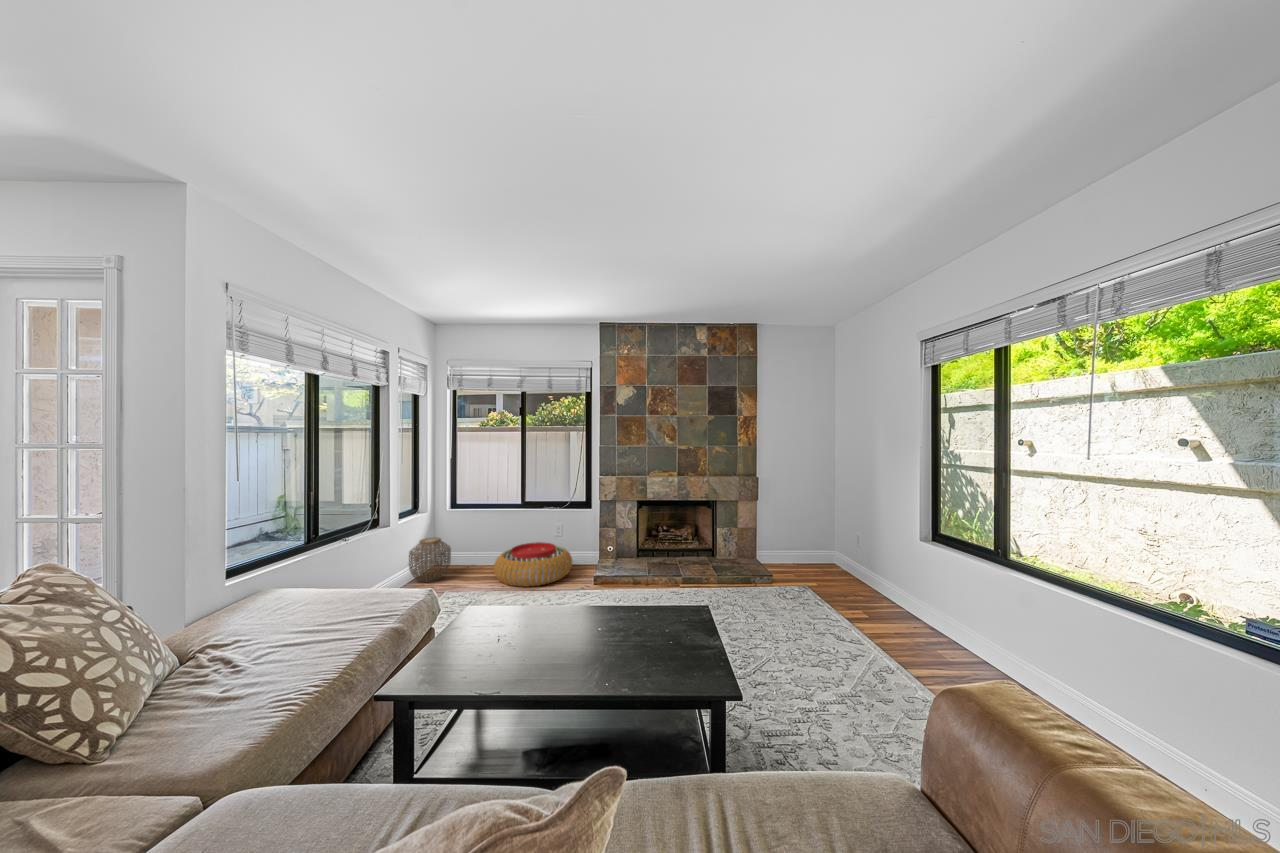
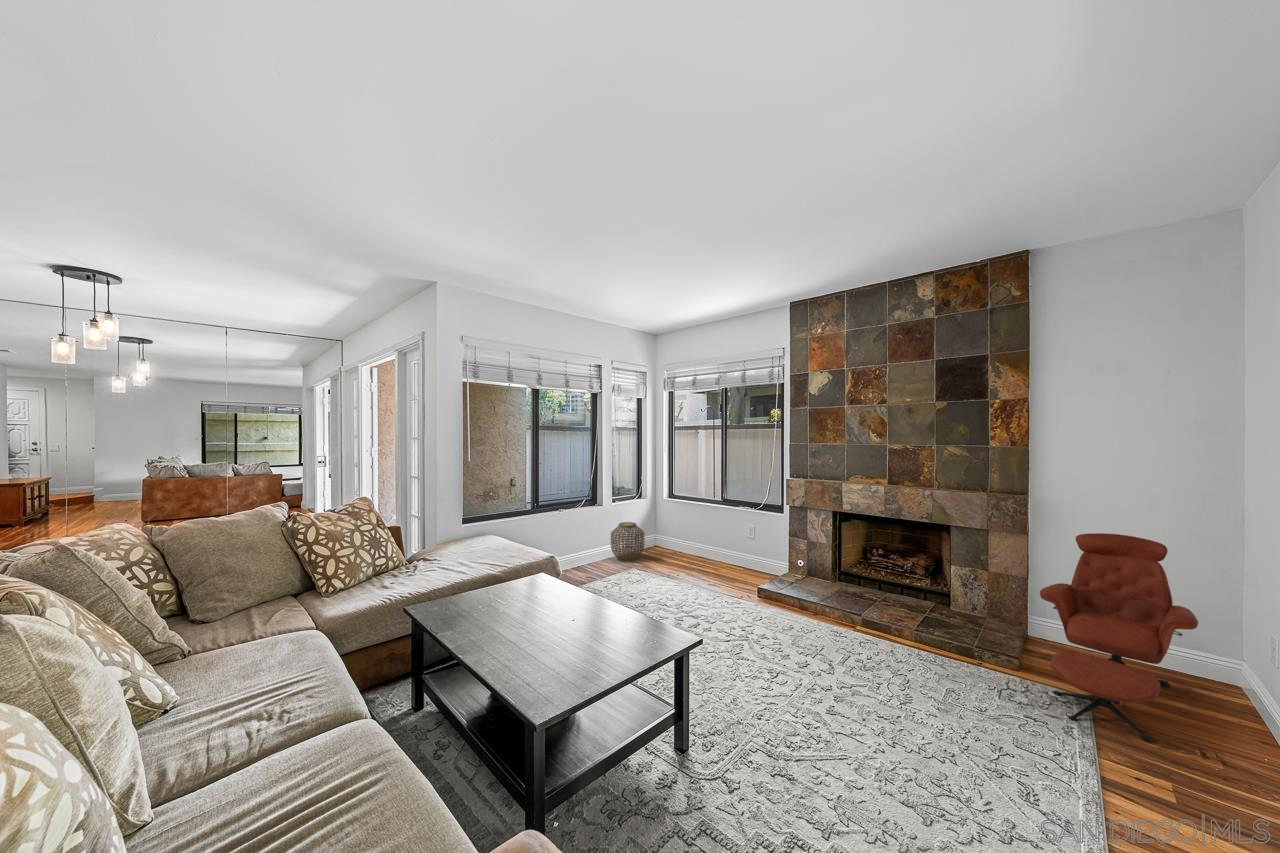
armchair: none [776,494,851,604] -> present [1040,533,1198,741]
pouf: present [494,542,572,587] -> none [670,542,750,586]

